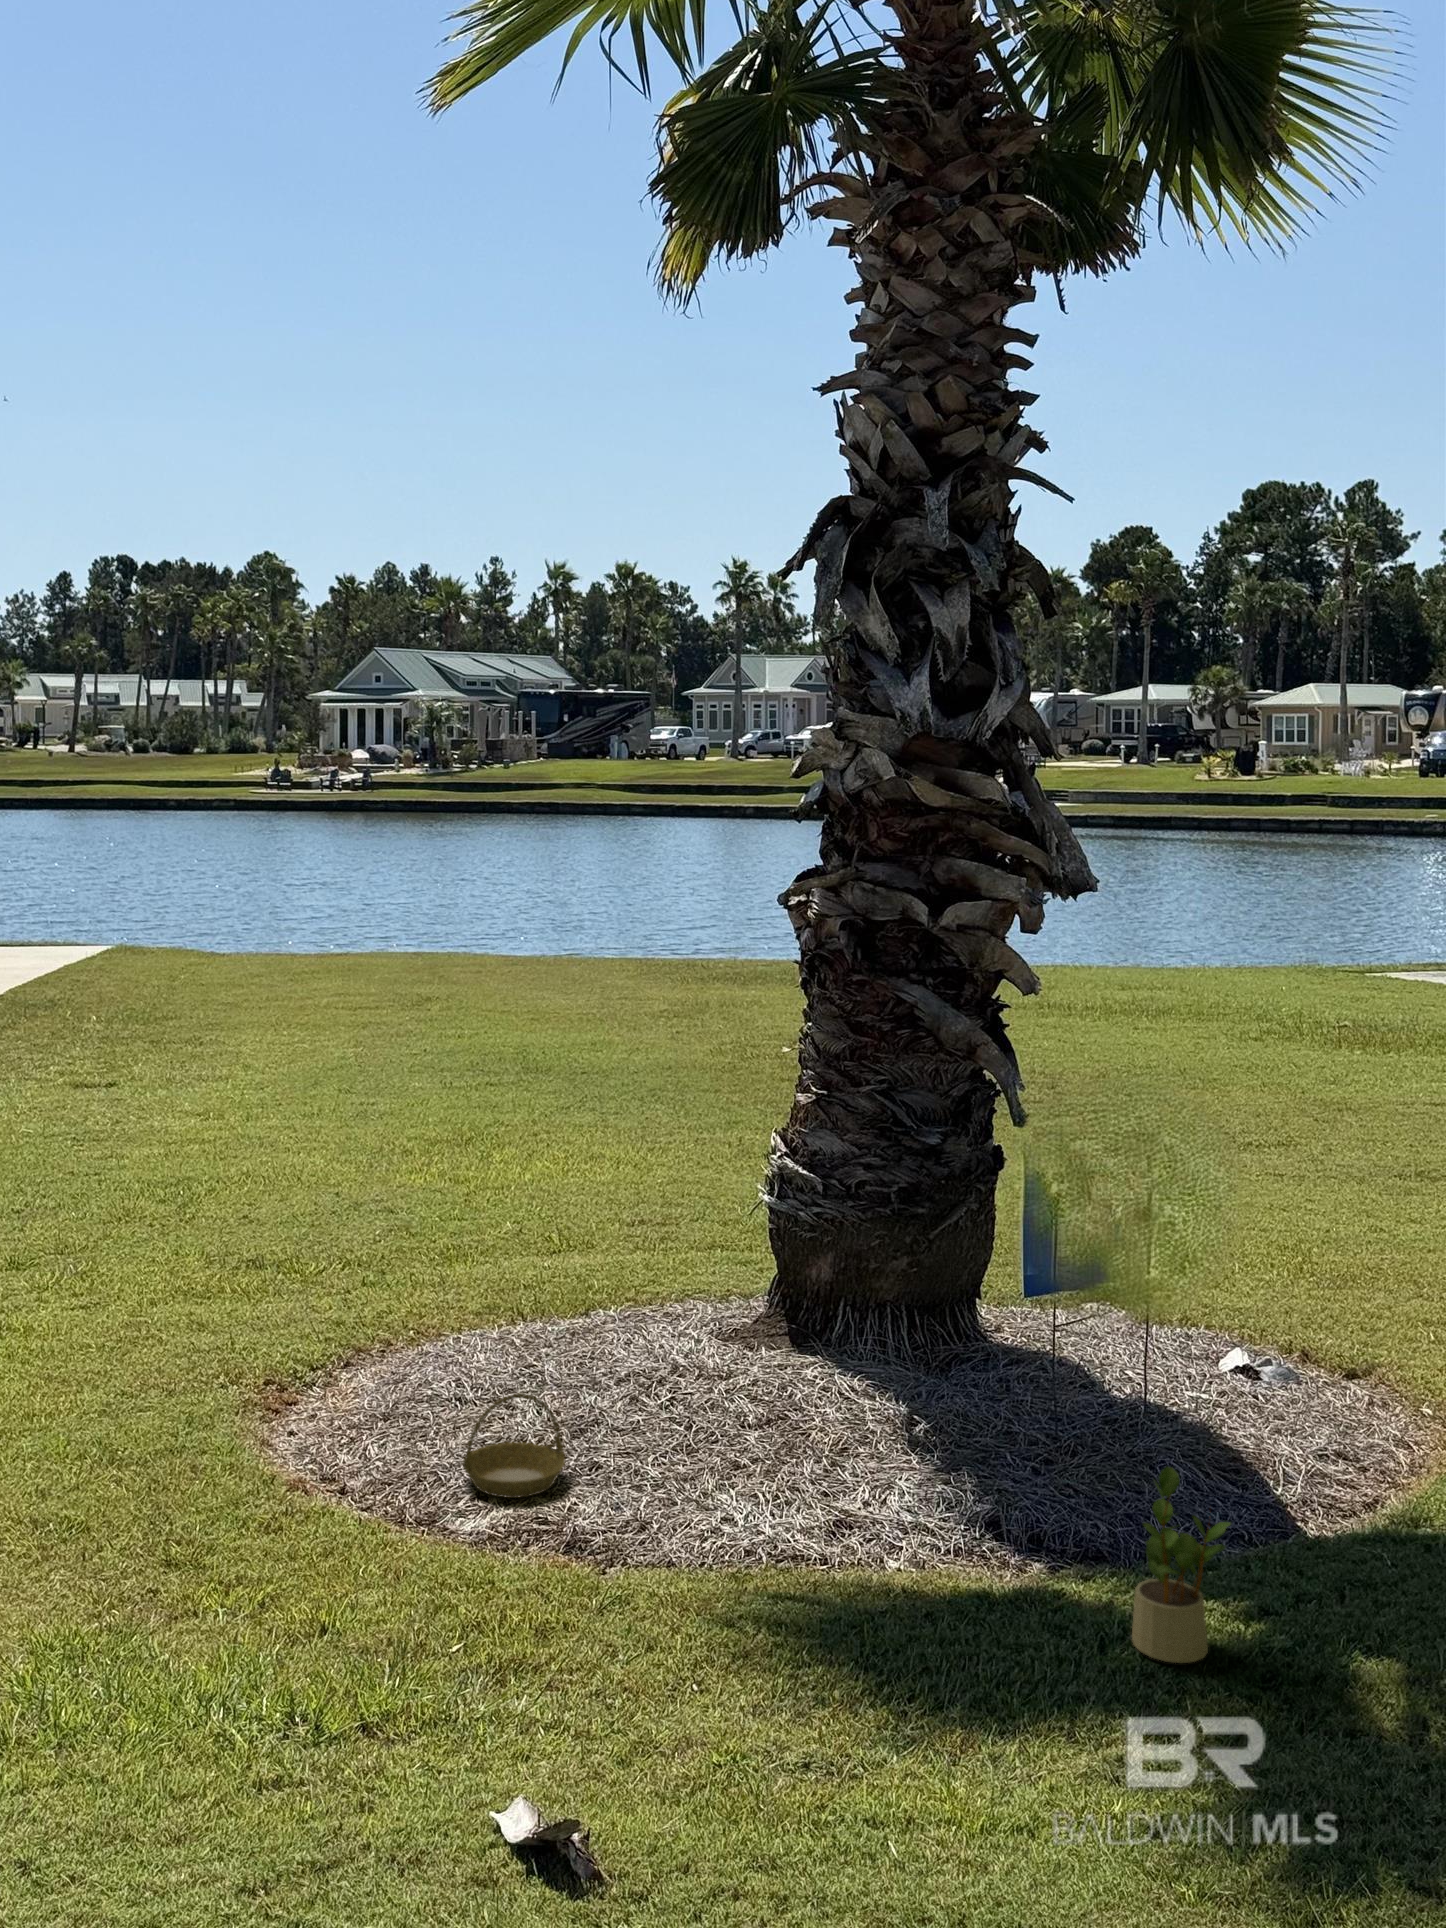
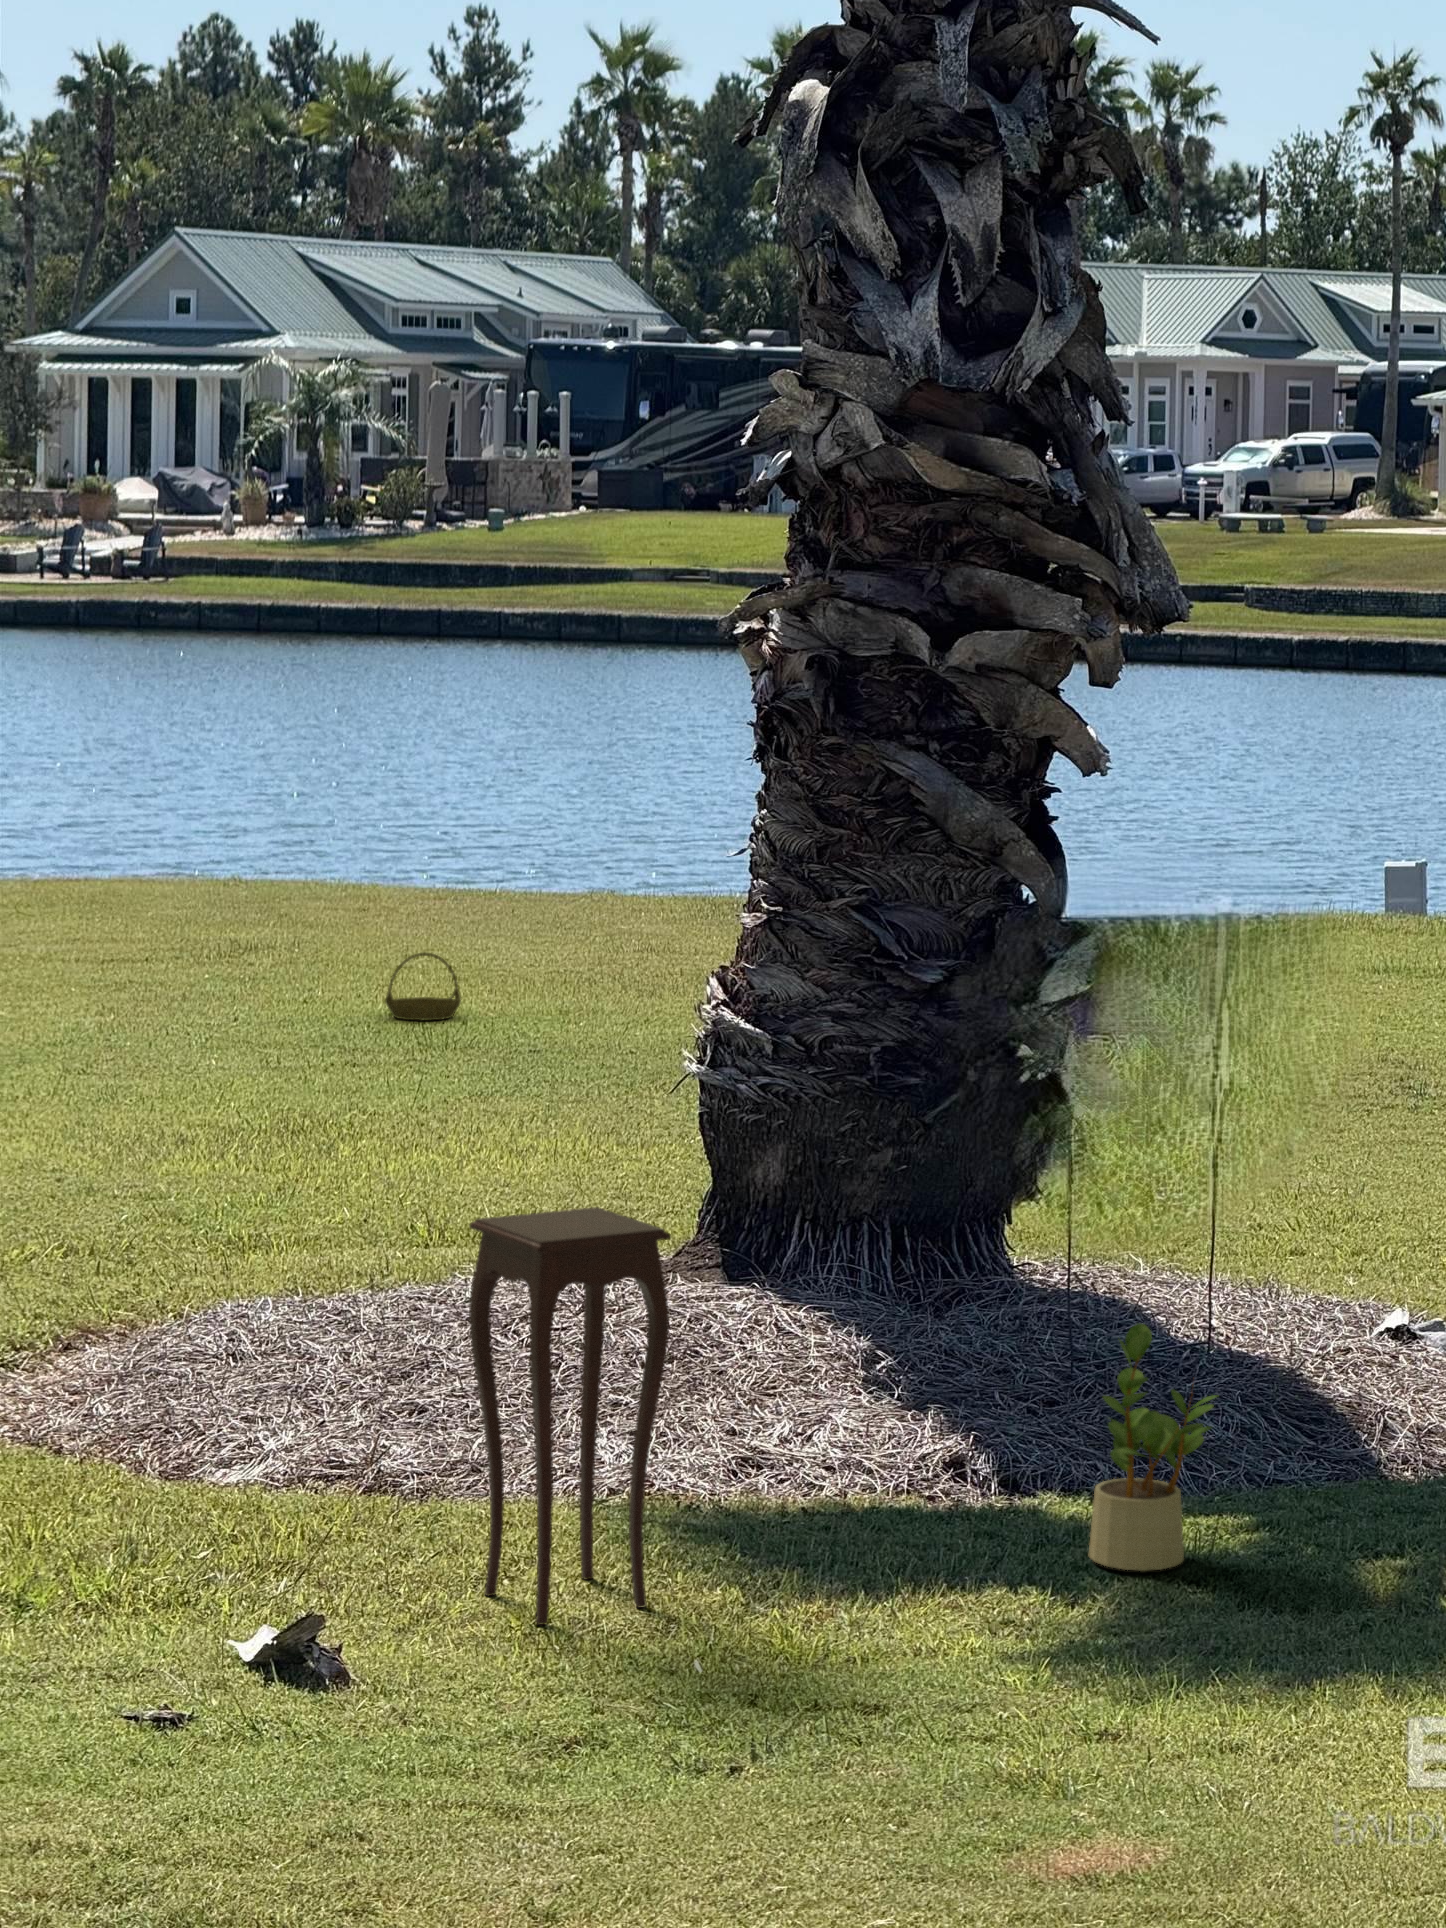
side table: none [672,1384,829,1730] -> present [469,1207,671,1625]
basket: present [463,1393,565,1498] -> present [385,953,461,1020]

